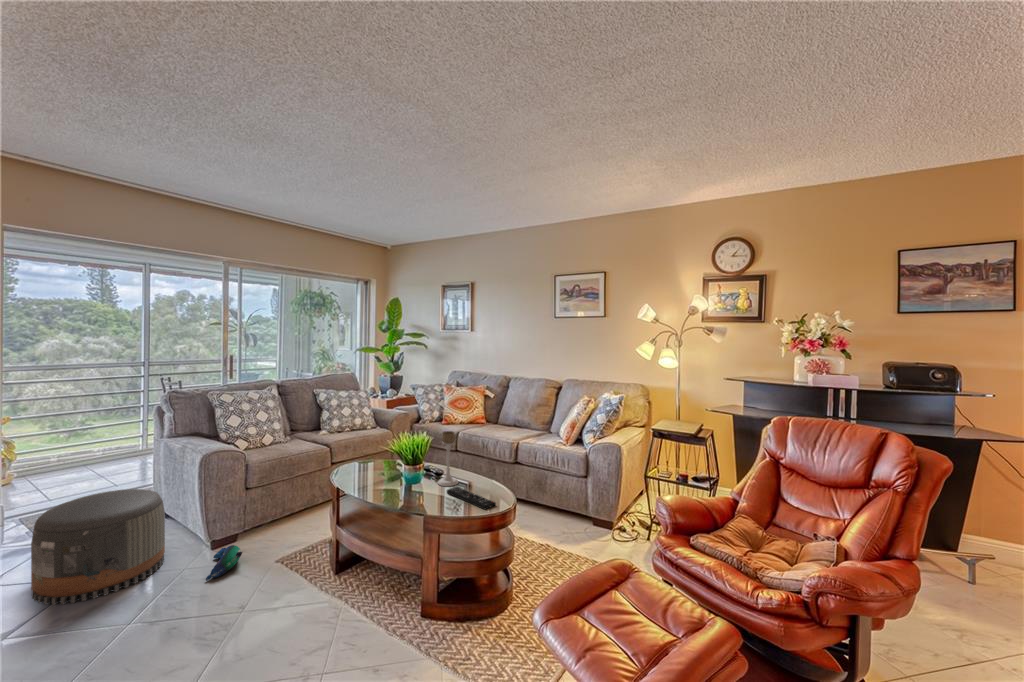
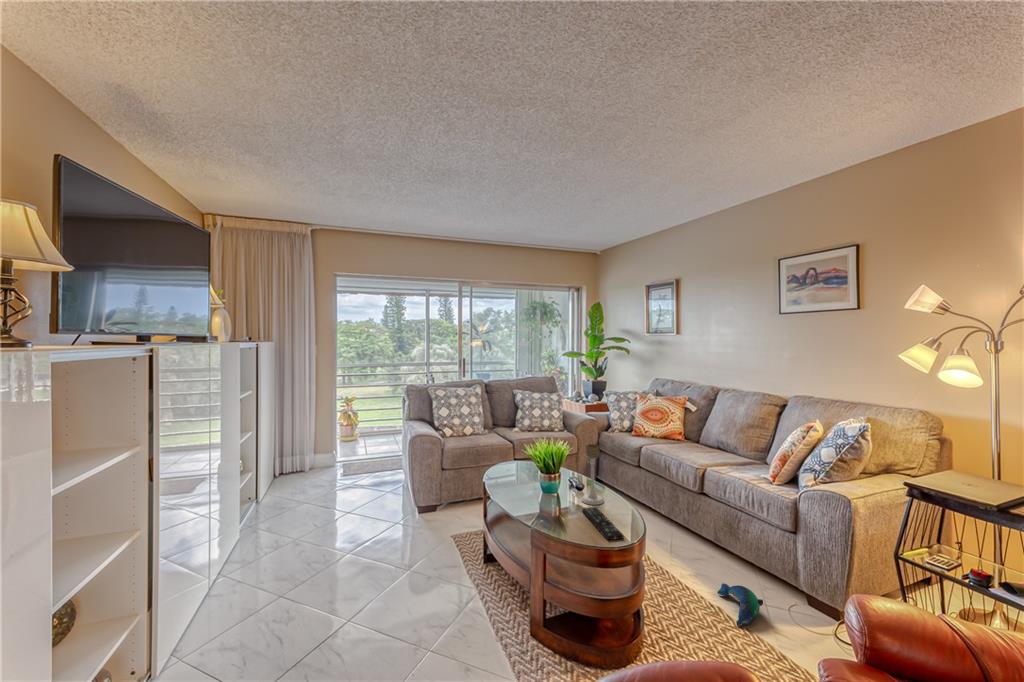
pouf: present [31,489,165,605] -> none [313,455,387,531]
plush toy: present [206,545,242,581] -> present [717,583,763,626]

